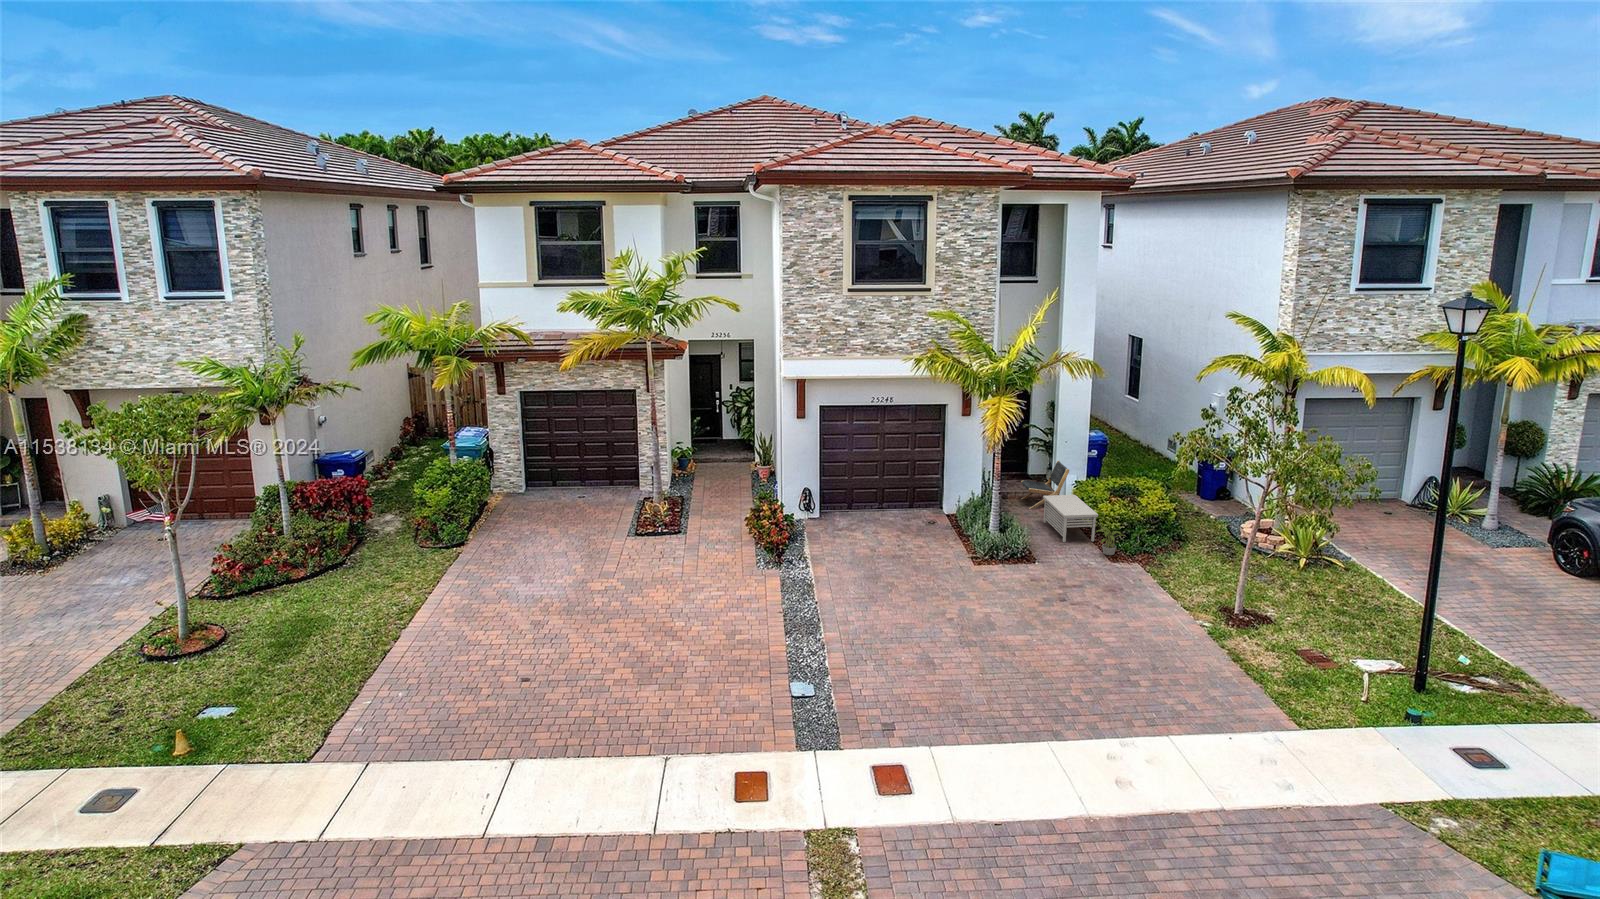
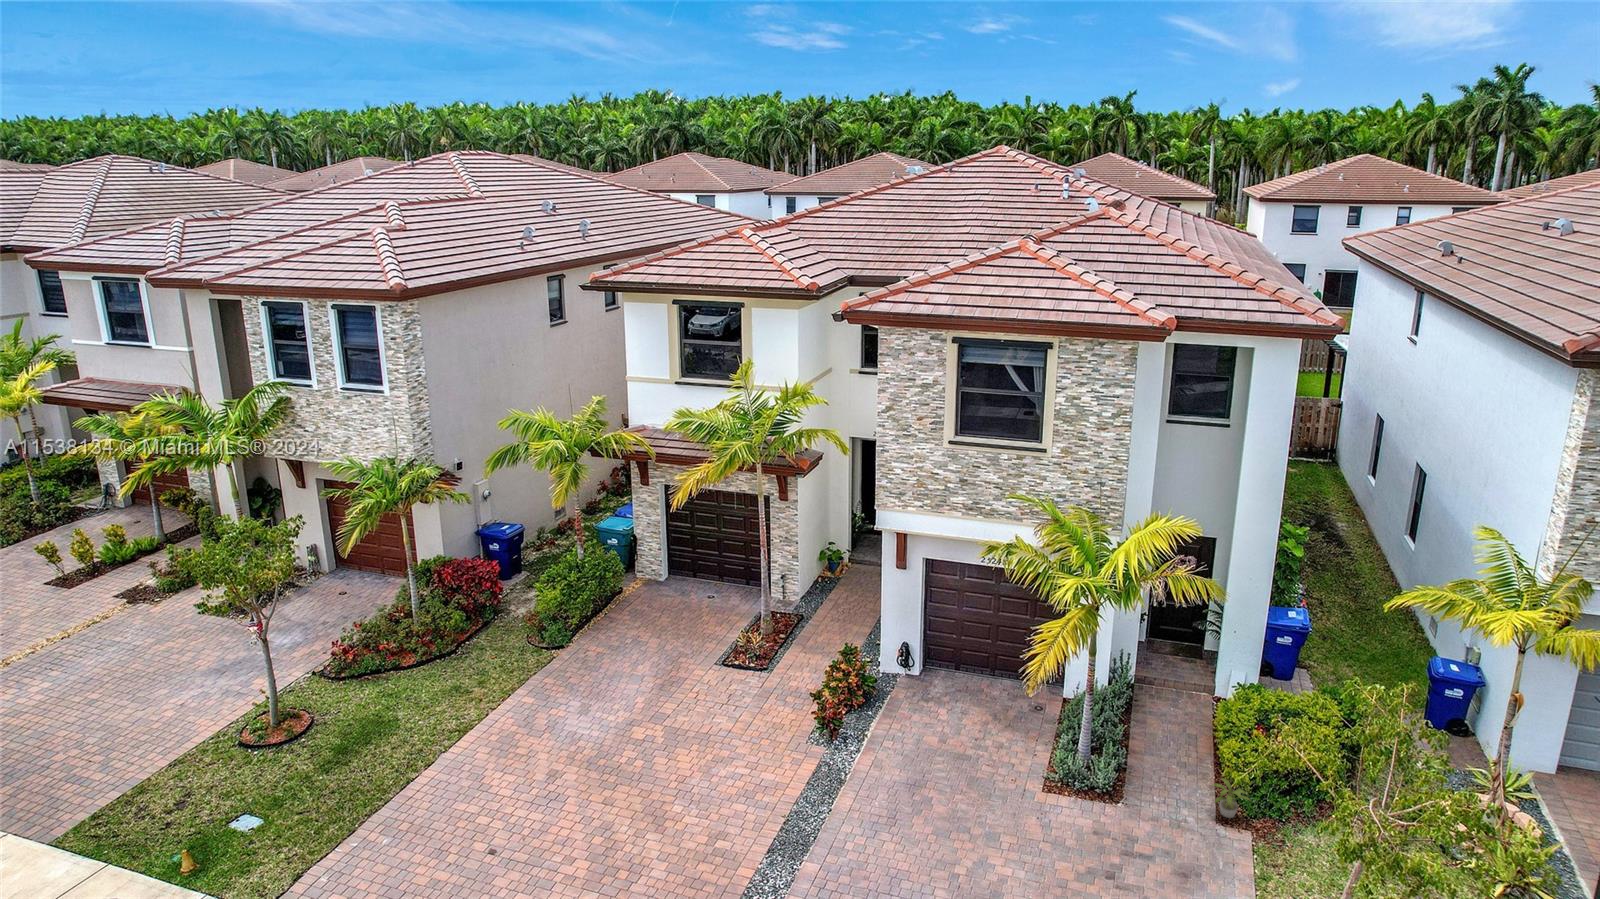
lounge chair: present [1021,461,1069,509] -> none [1170,649,1227,712]
storage bench: present [1043,495,1098,542] -> none [1175,704,1227,786]

